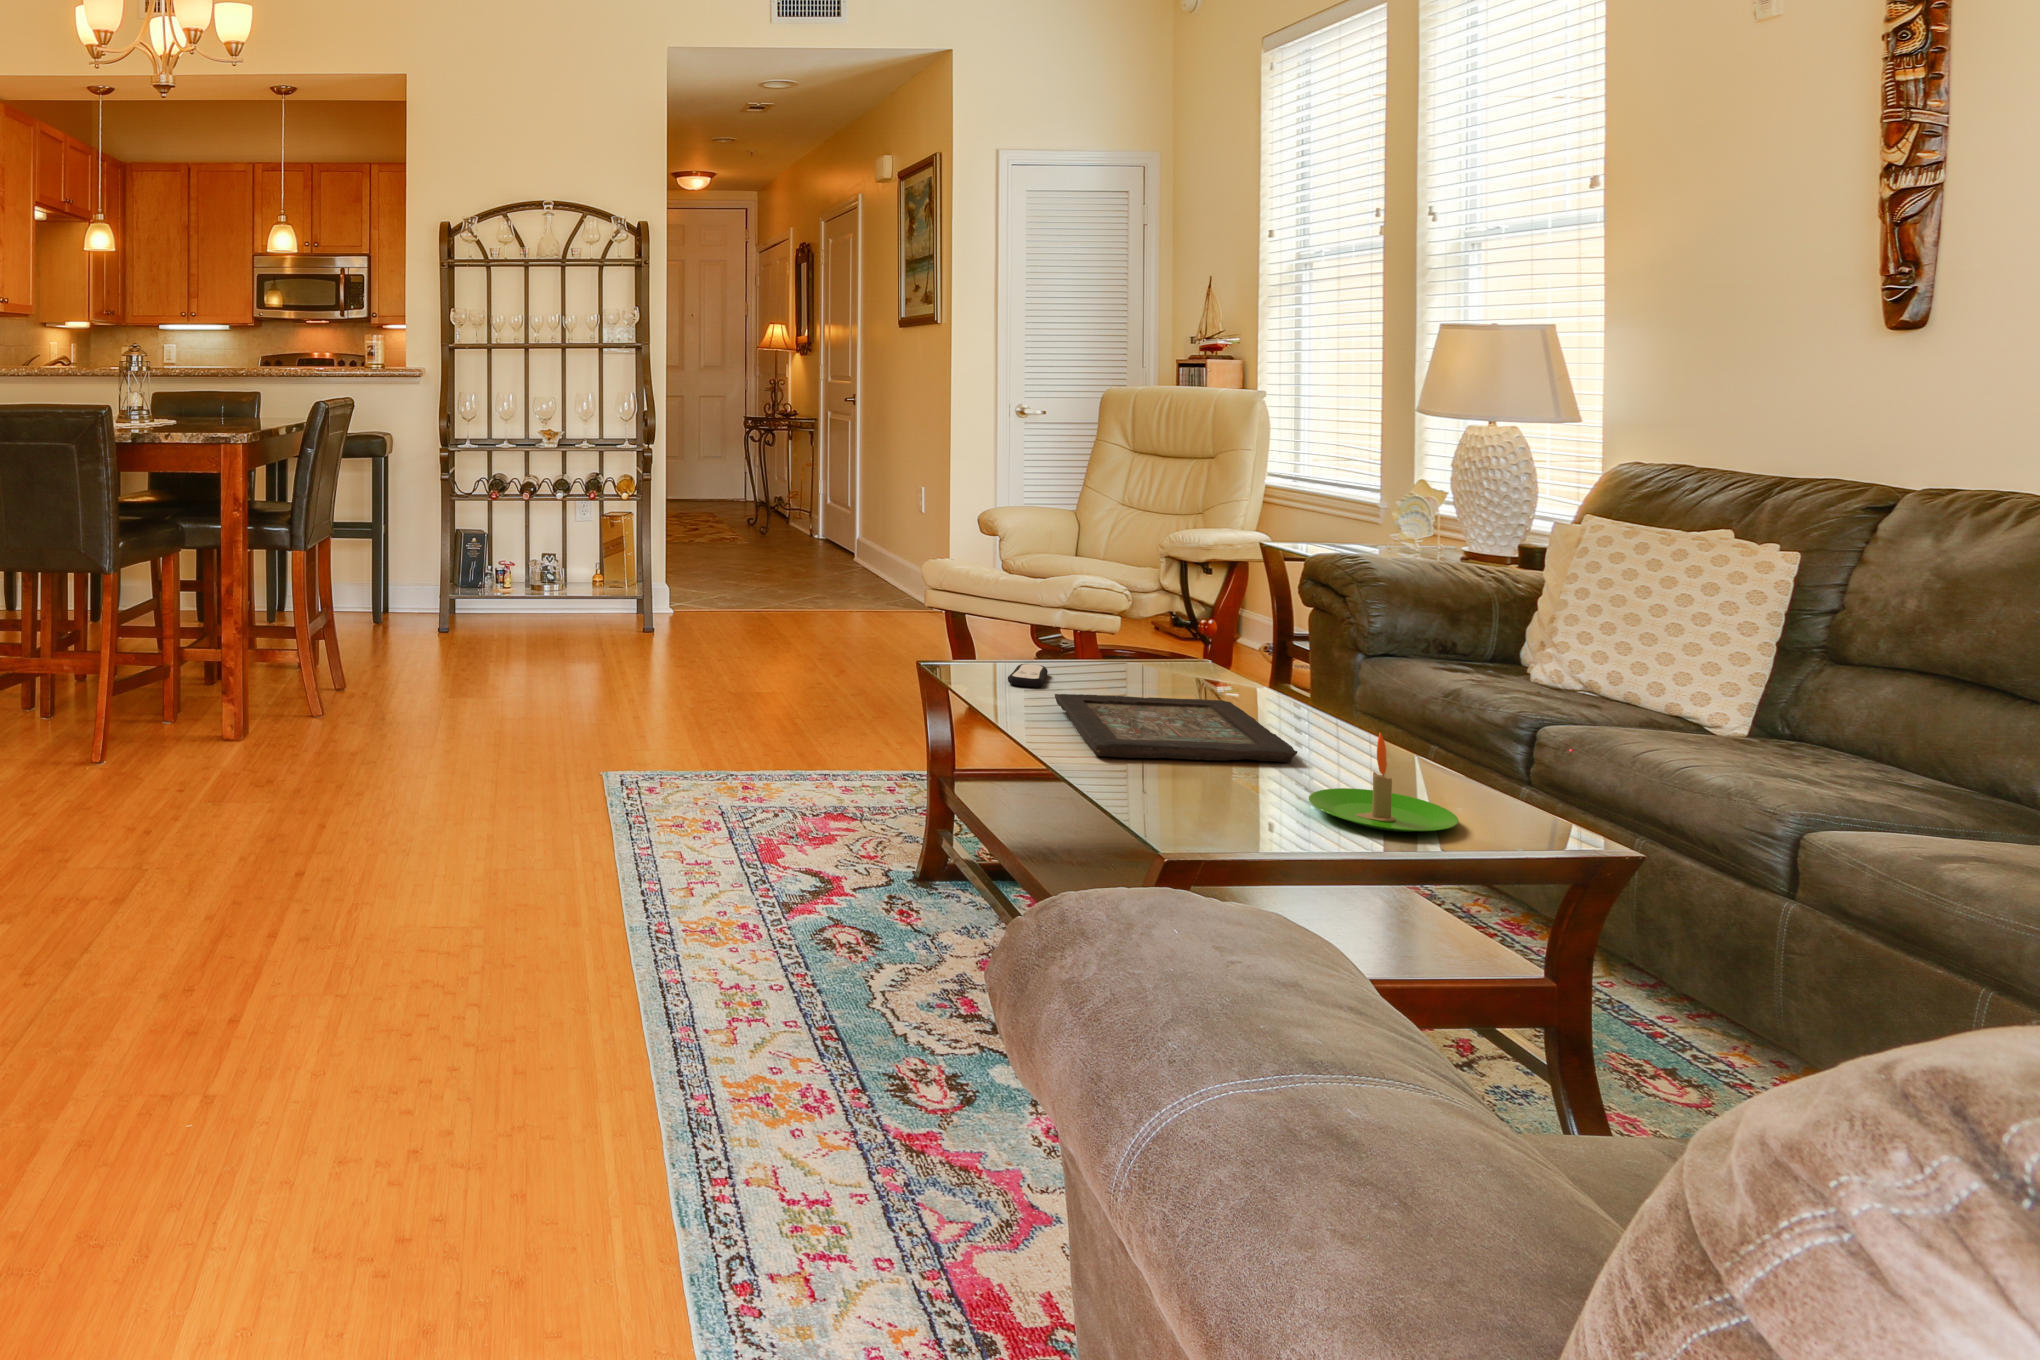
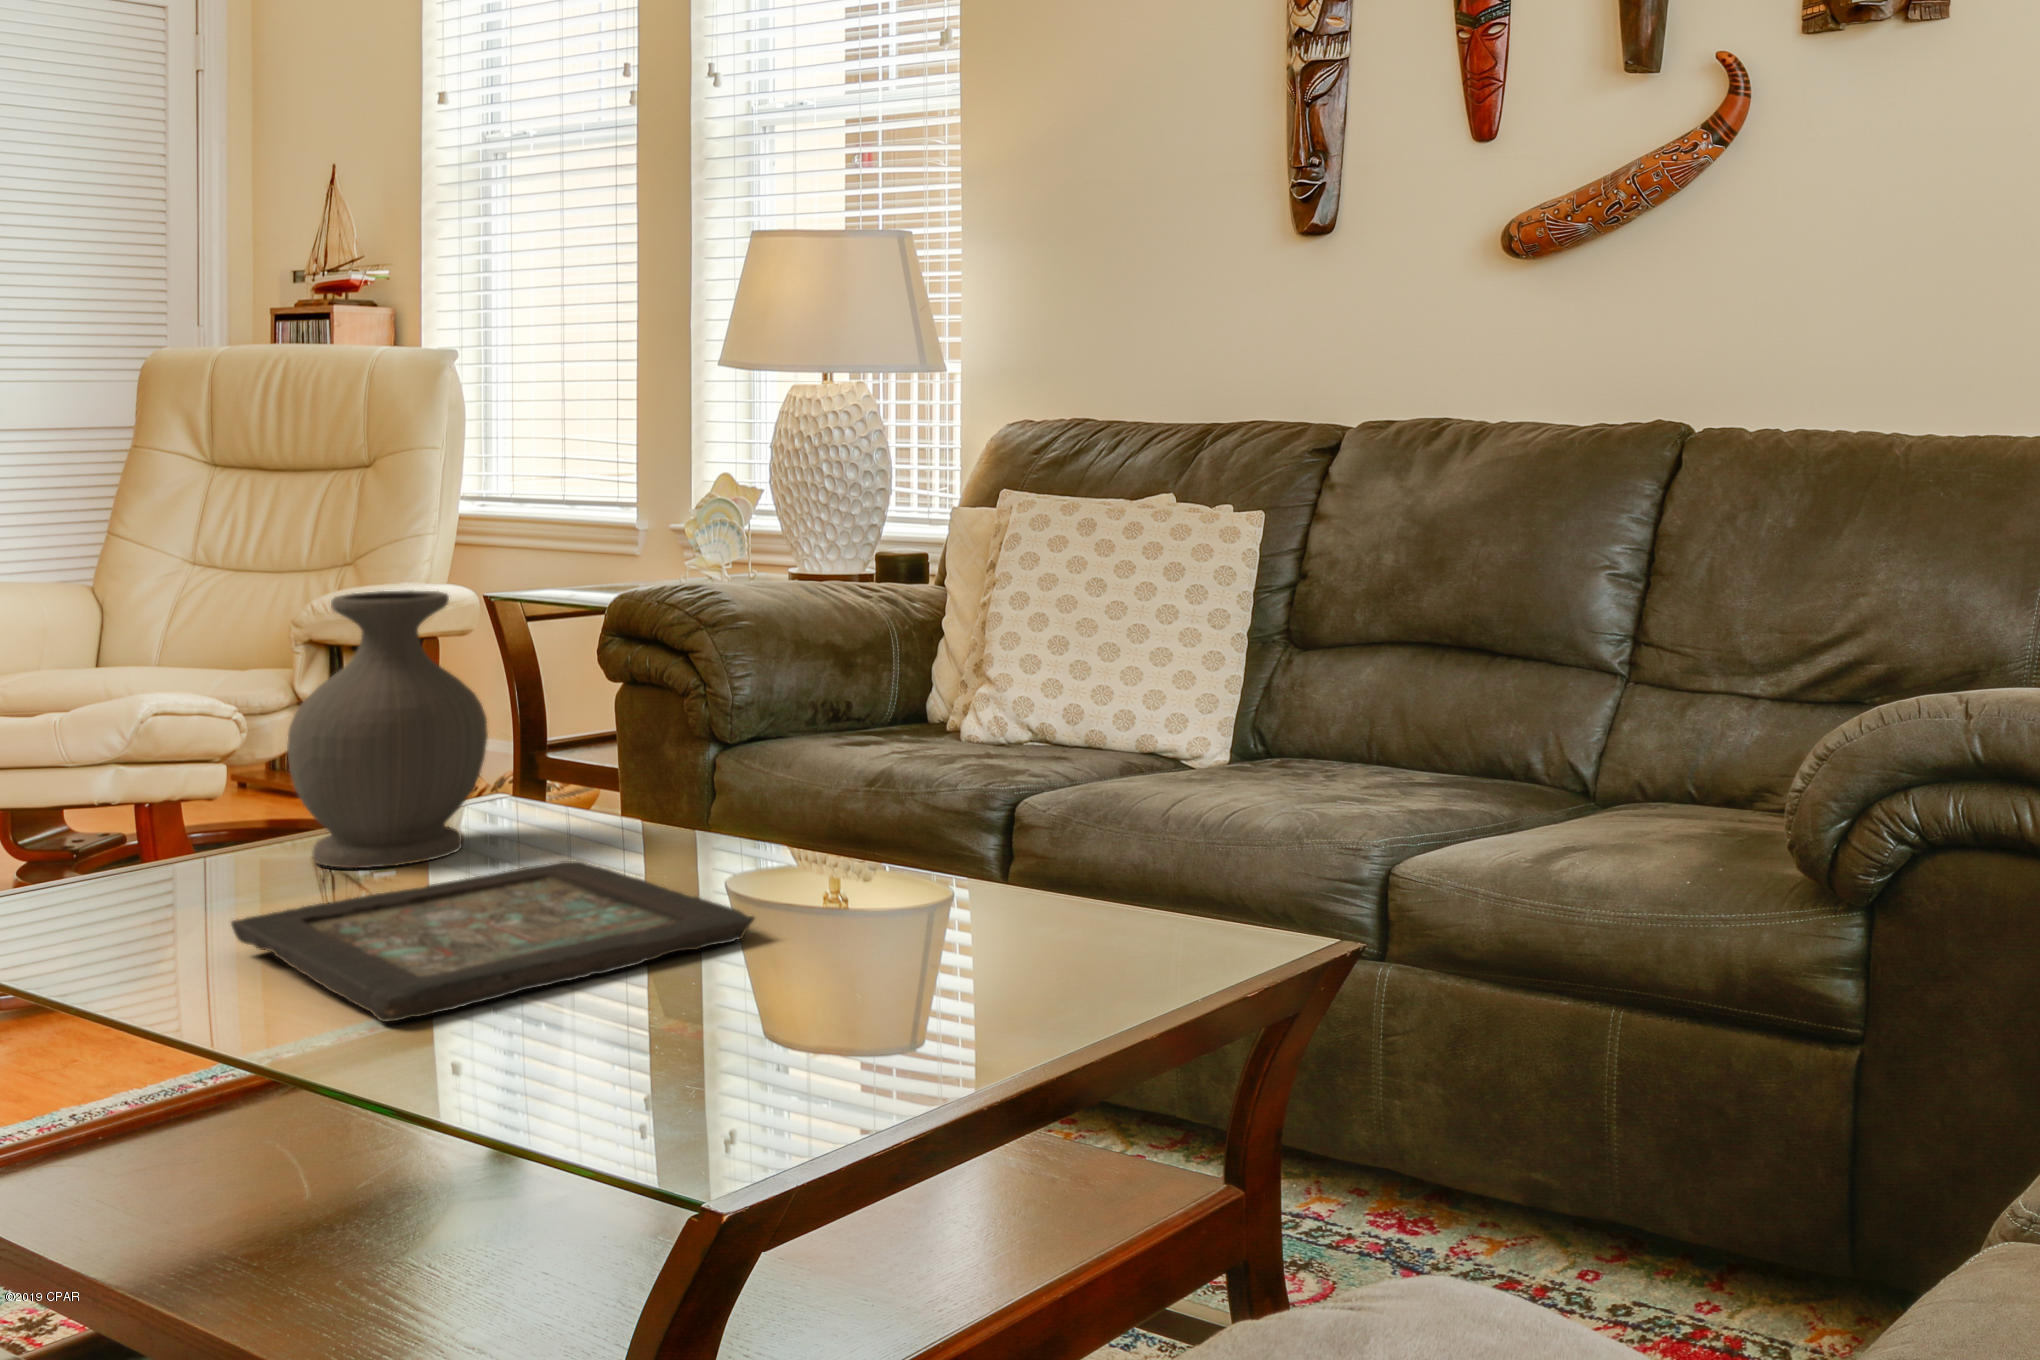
vase: none [1102,542,1201,686] -> present [287,590,488,868]
remote control: present [1008,664,1048,687] -> none [88,874,175,927]
candle: present [1309,733,1459,832] -> none [835,841,1070,1013]

